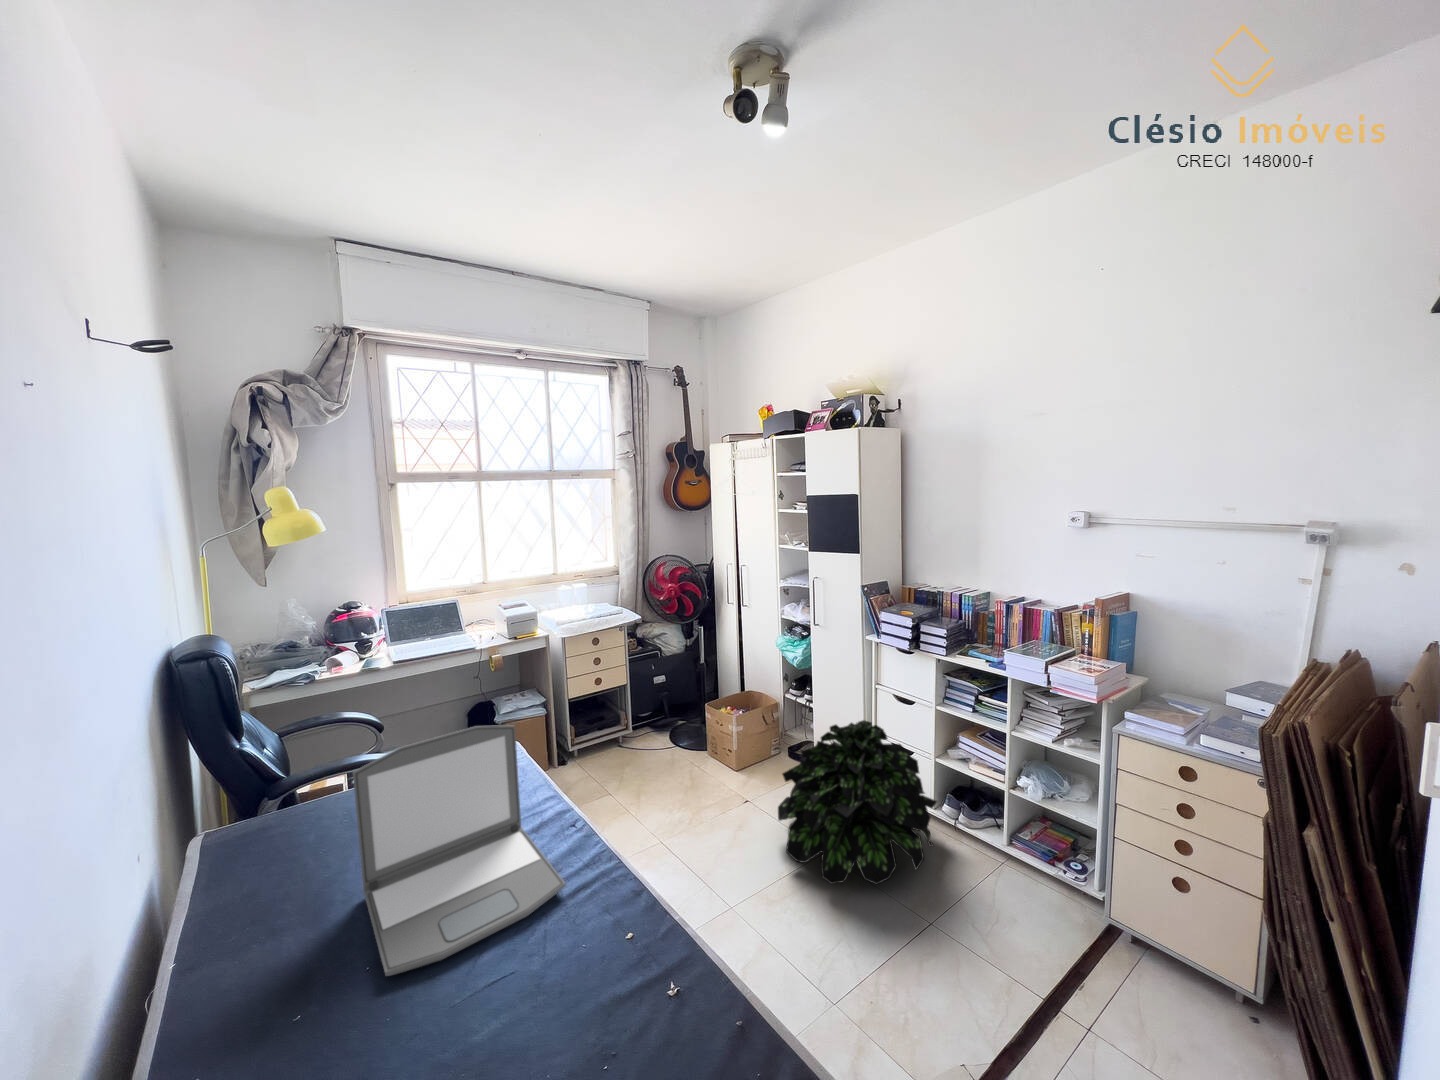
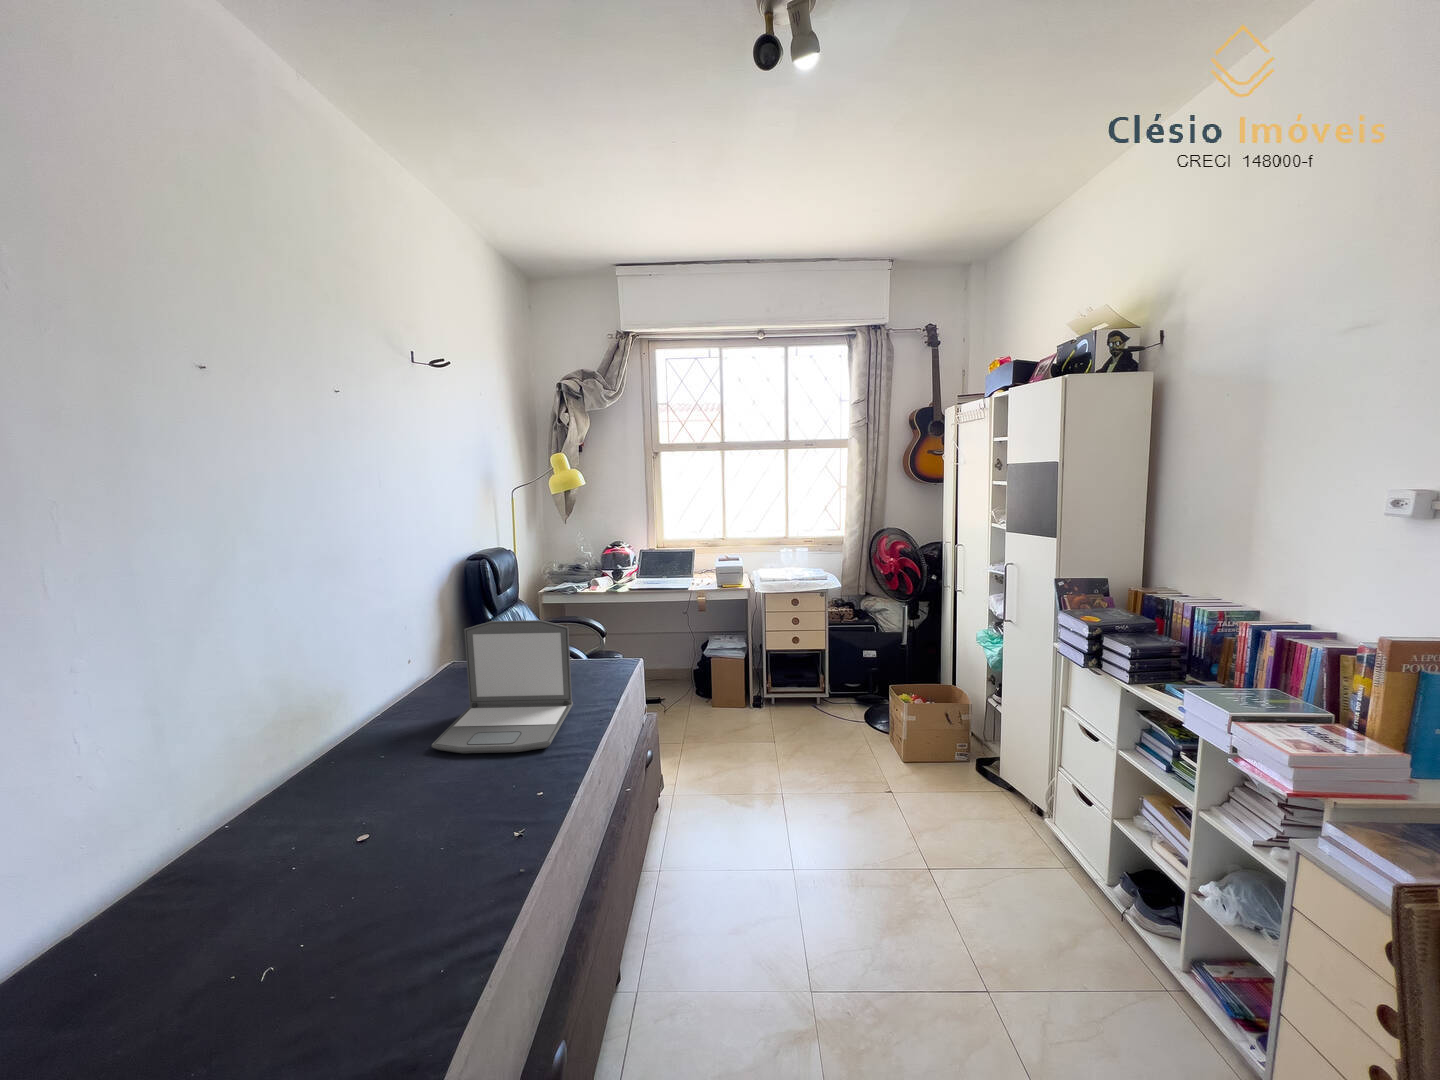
potted plant: present [778,720,937,884] -> none [877,732,1095,931]

